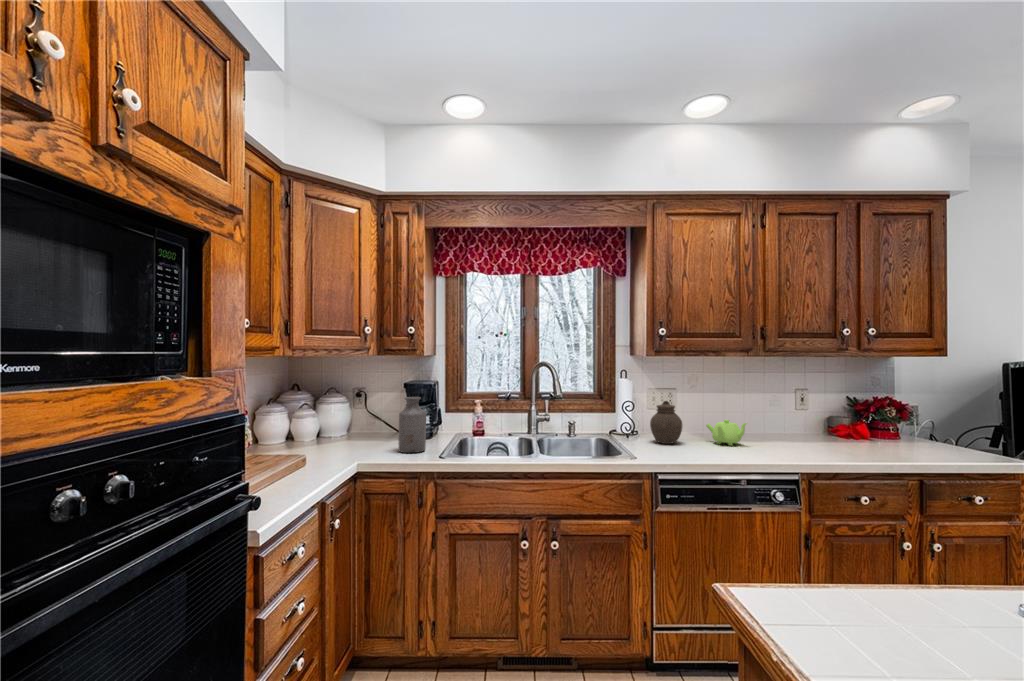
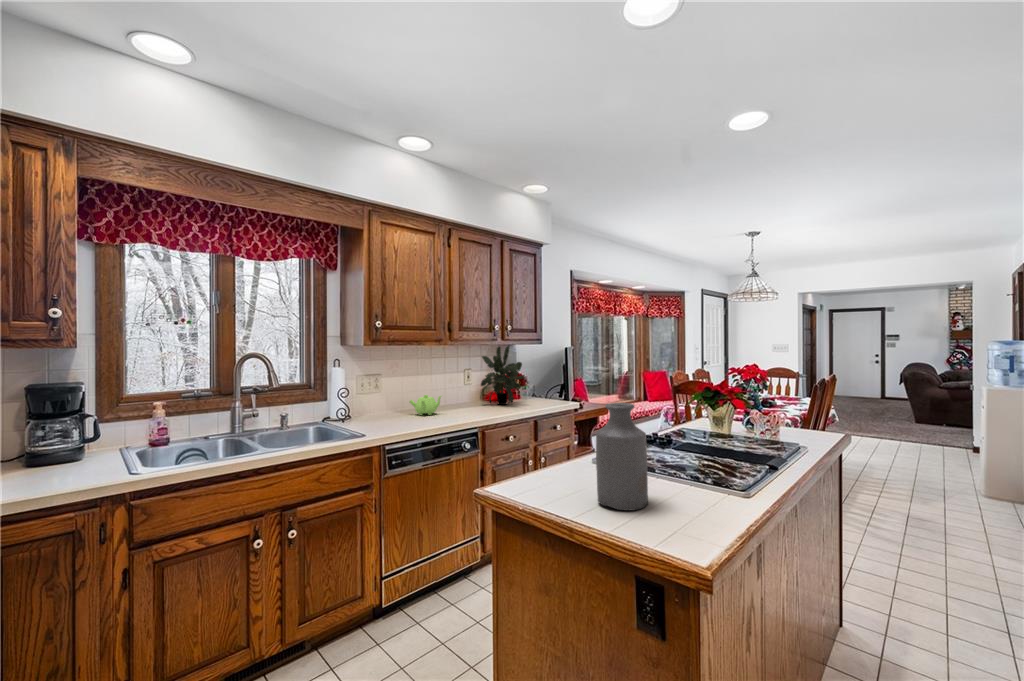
potted plant: none [816,360,893,446] -> present [481,345,524,405]
bottle: present [398,397,426,453] -> present [596,403,648,511]
jar: present [650,401,682,444] -> none [365,383,394,421]

